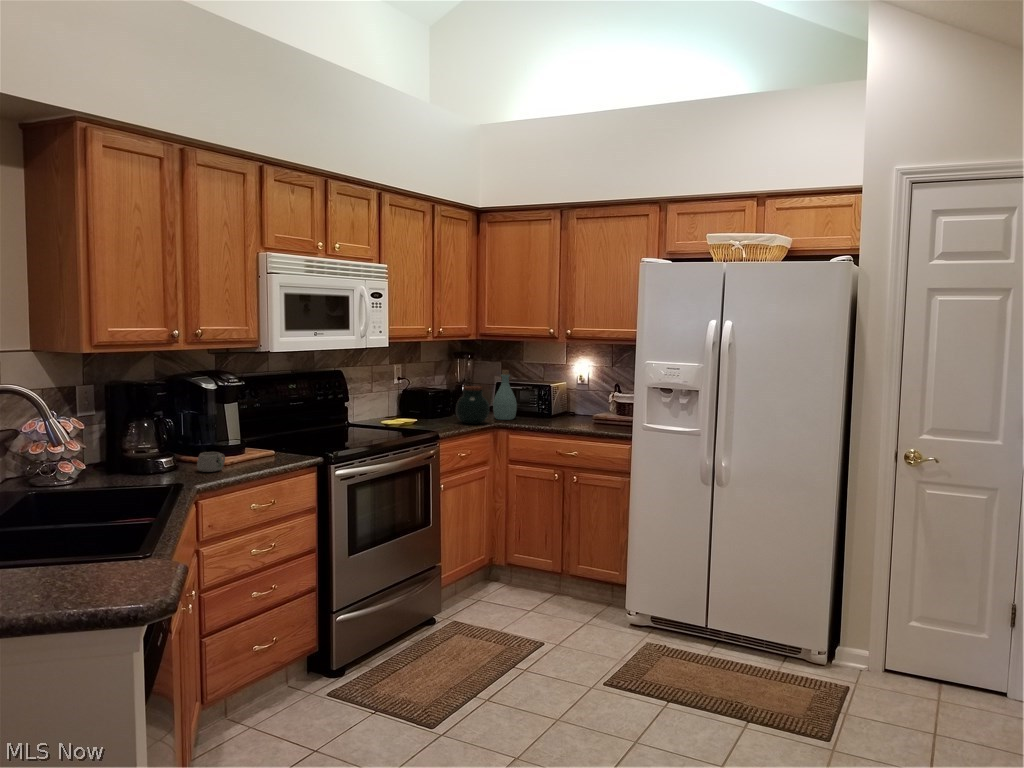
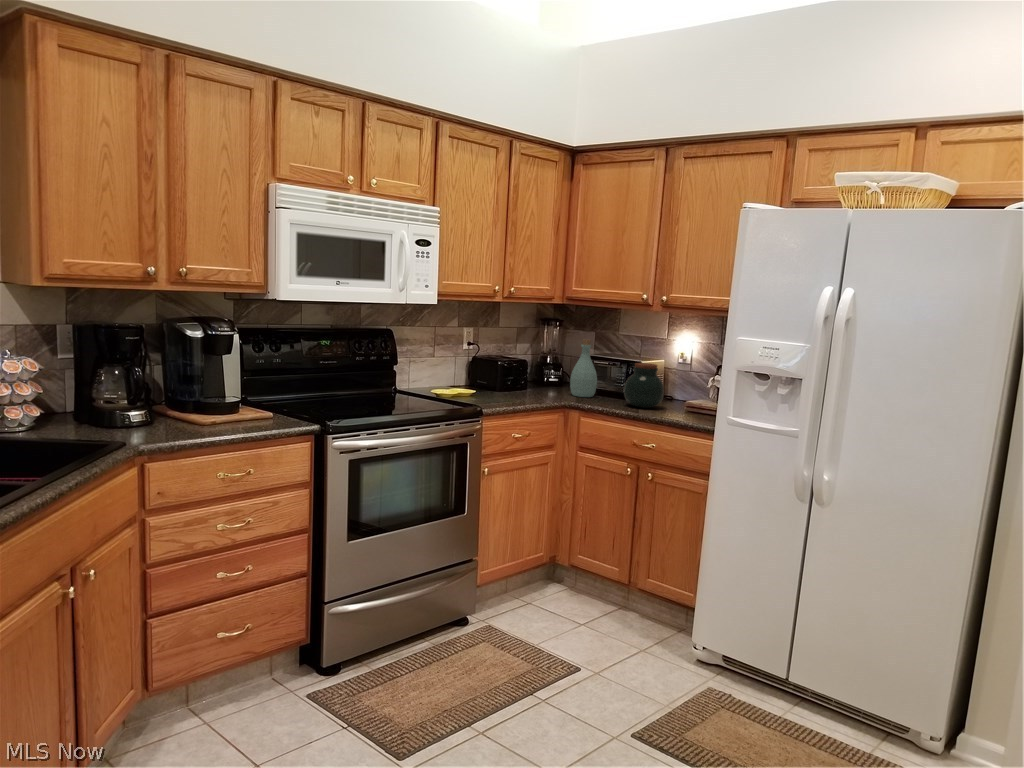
jar: present [456,386,489,424] -> present [624,363,664,408]
mug: present [197,452,225,472] -> none [162,408,199,431]

